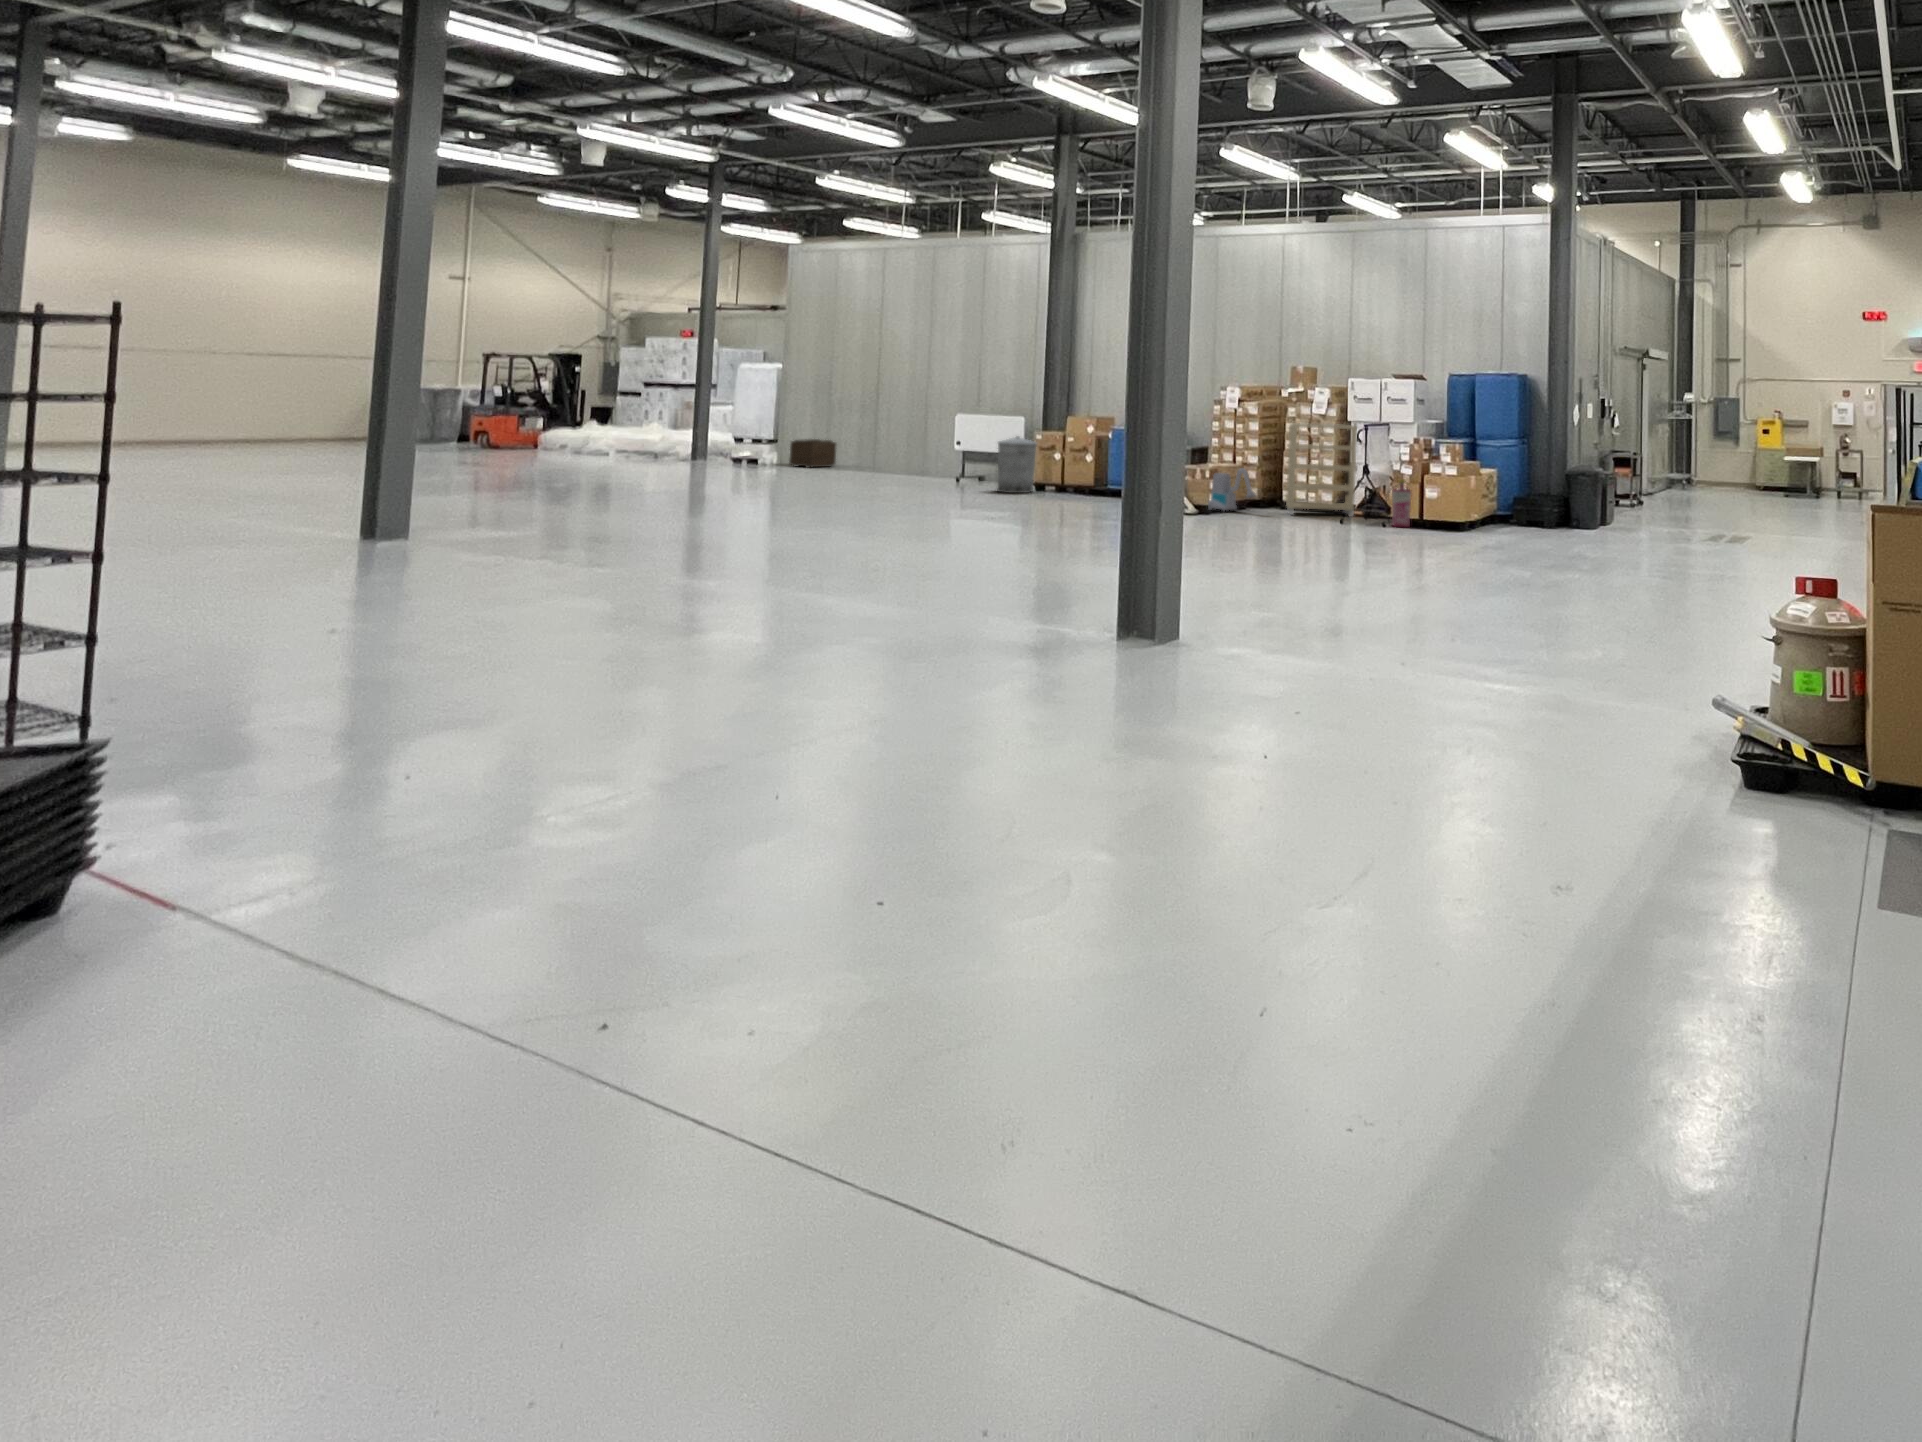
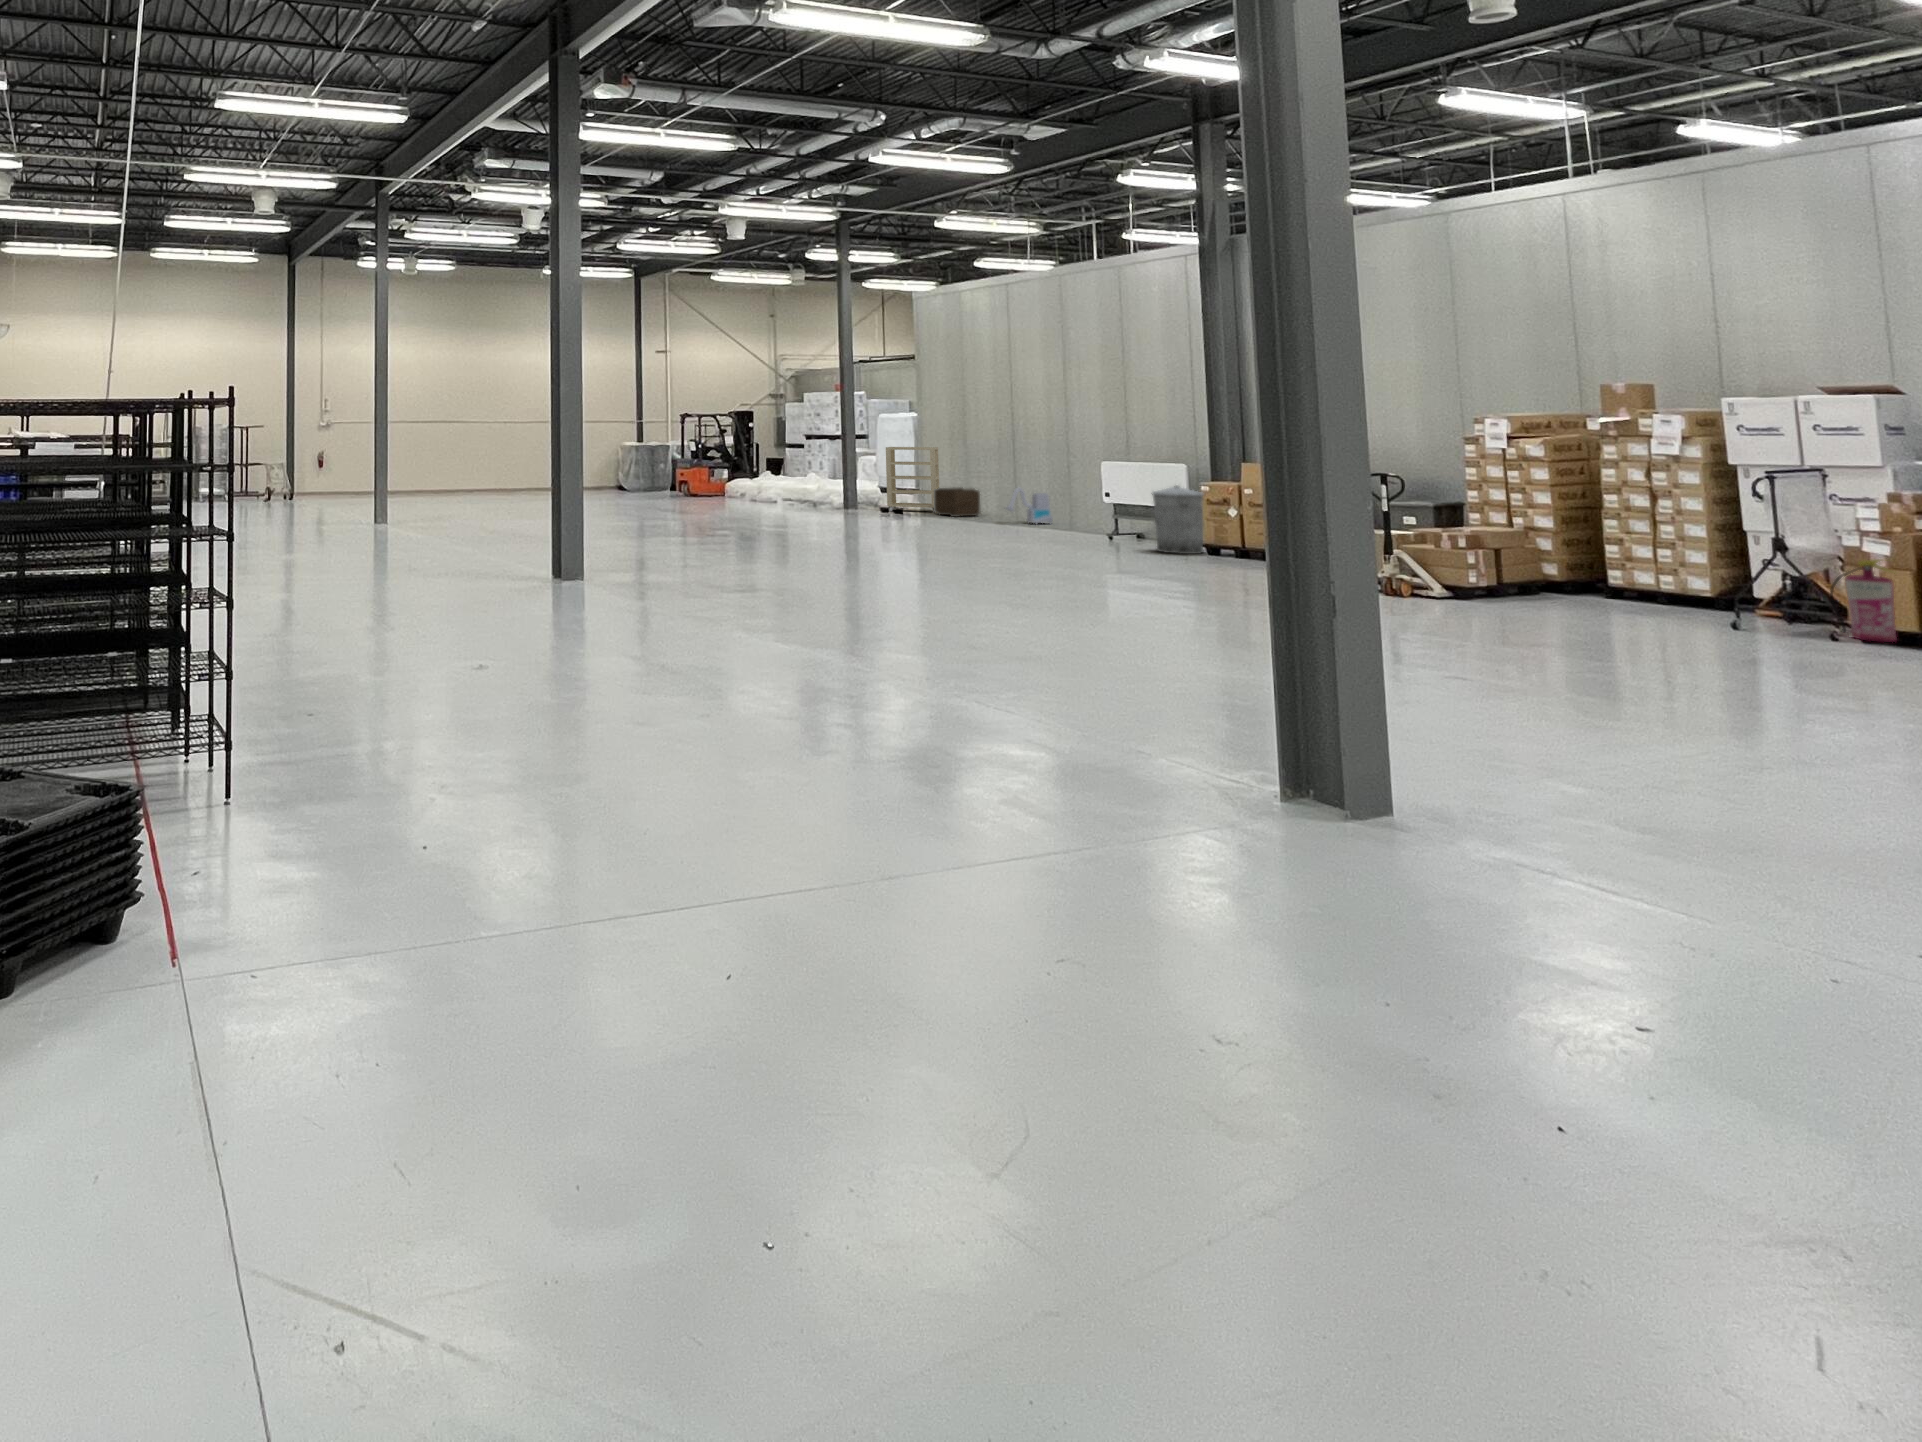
shelving unit: present [1286,423,1357,517] -> present [886,447,939,513]
vacuum cleaner: present [1208,468,1256,511] -> present [1006,488,1053,524]

